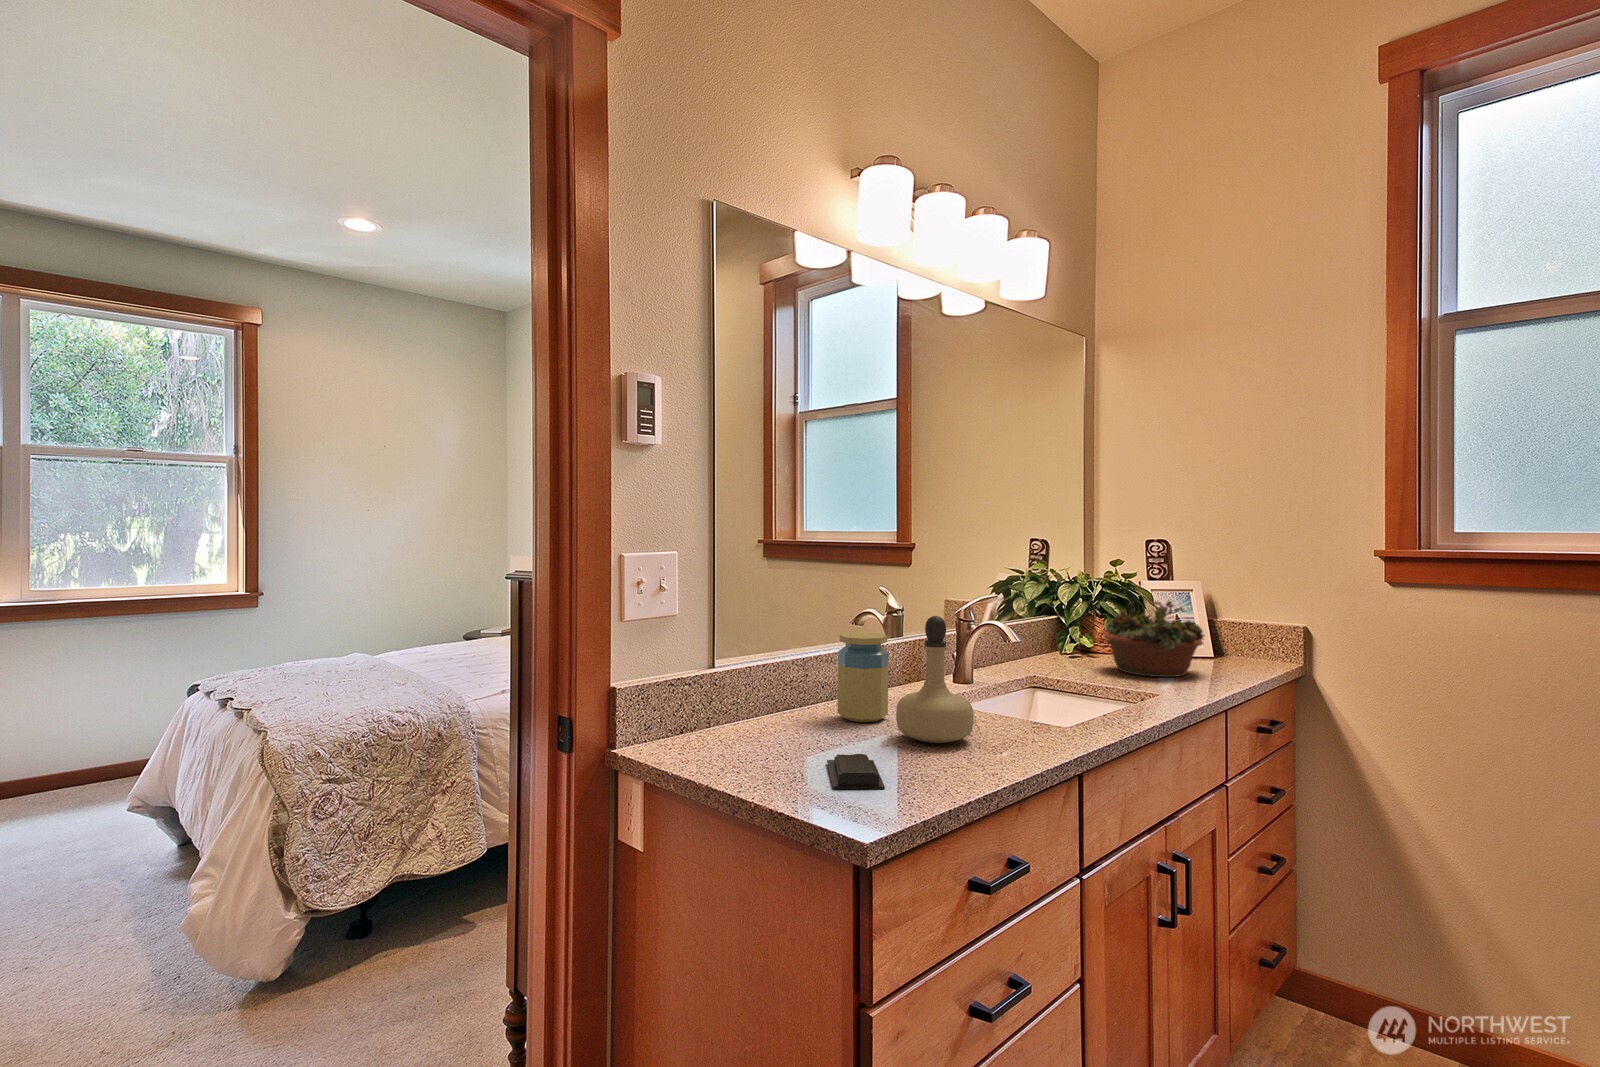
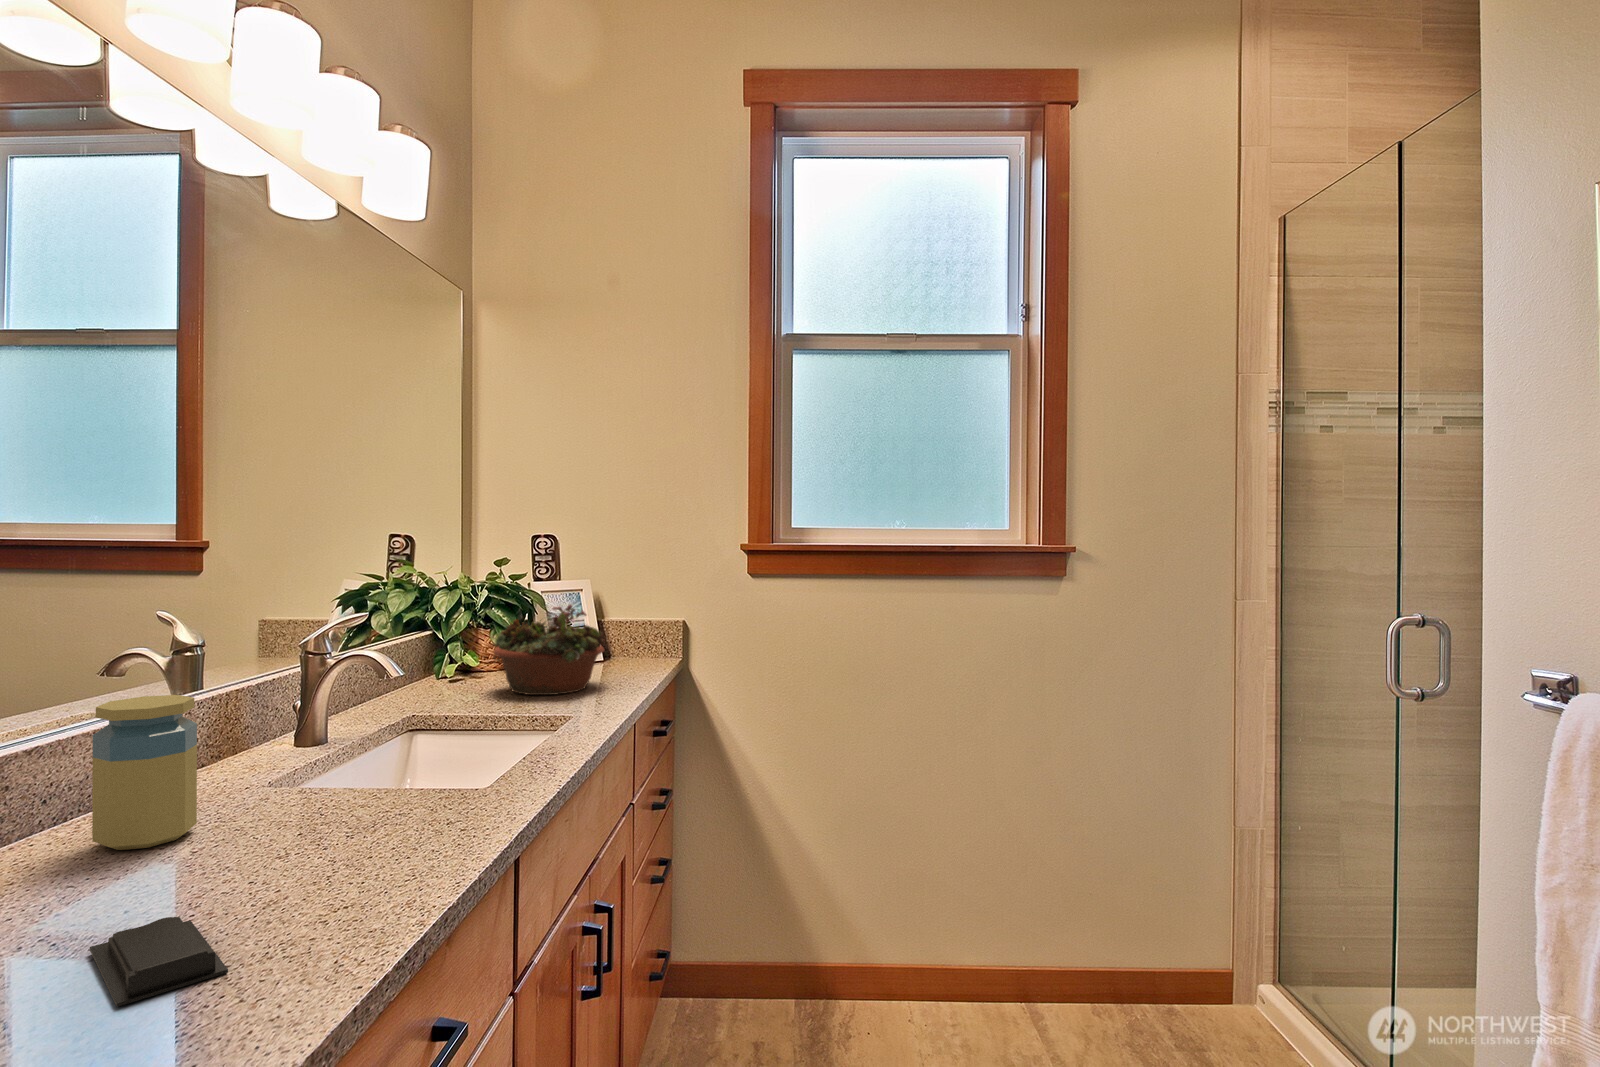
perfume bottle: present [896,616,974,743] -> none [222,659,359,859]

